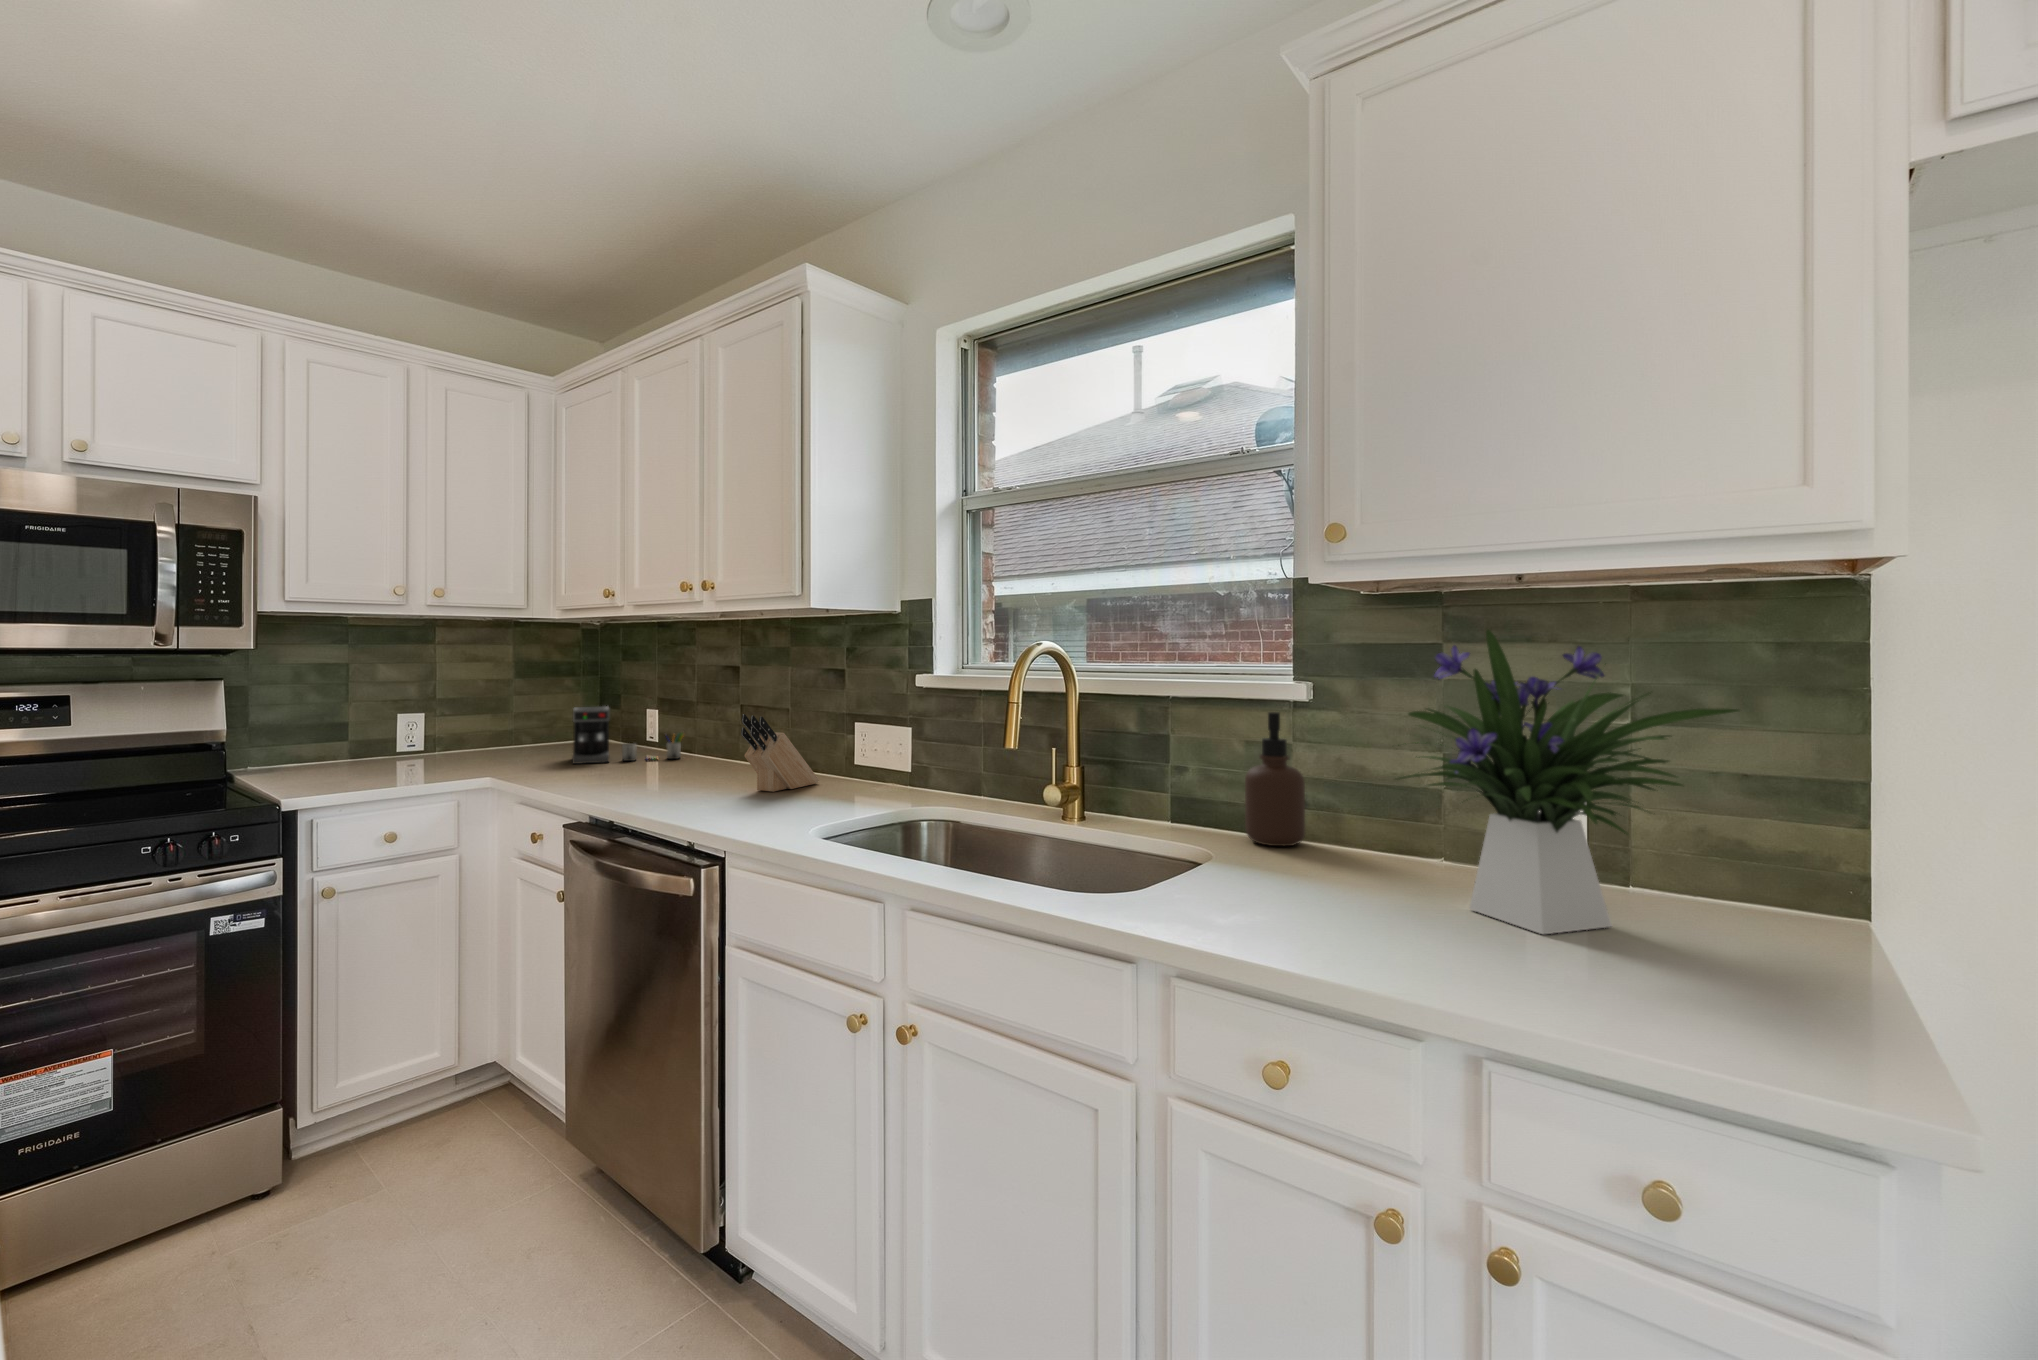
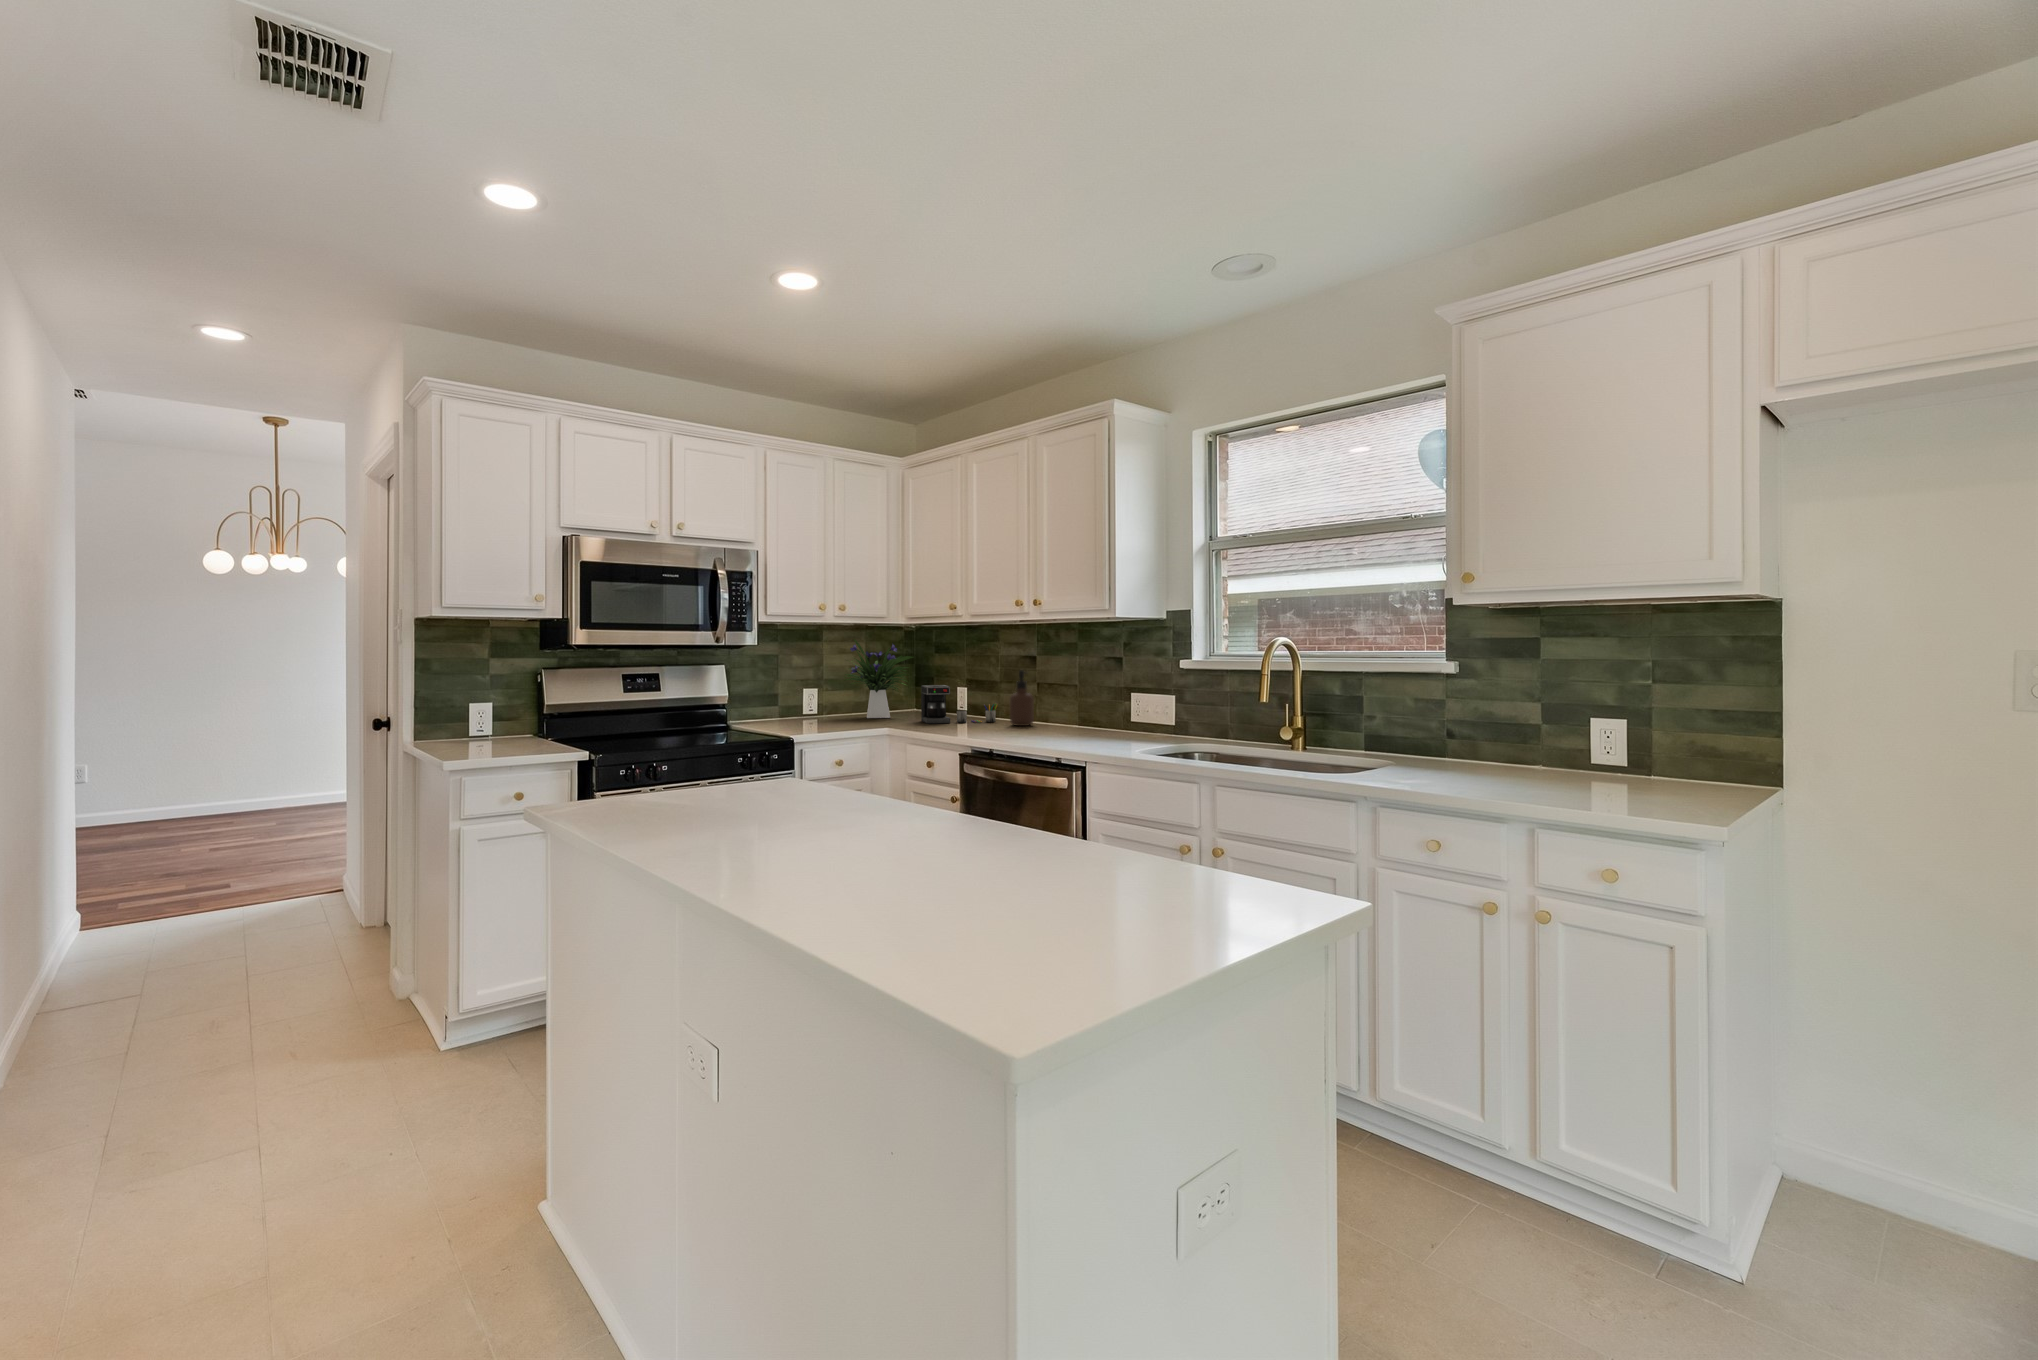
flower arrangement: present [1398,630,1739,934] -> present [845,639,913,718]
soap dispenser: present [1245,712,1305,846] -> present [1010,670,1034,726]
knife block: present [741,714,819,792] -> none [1066,686,1112,737]

